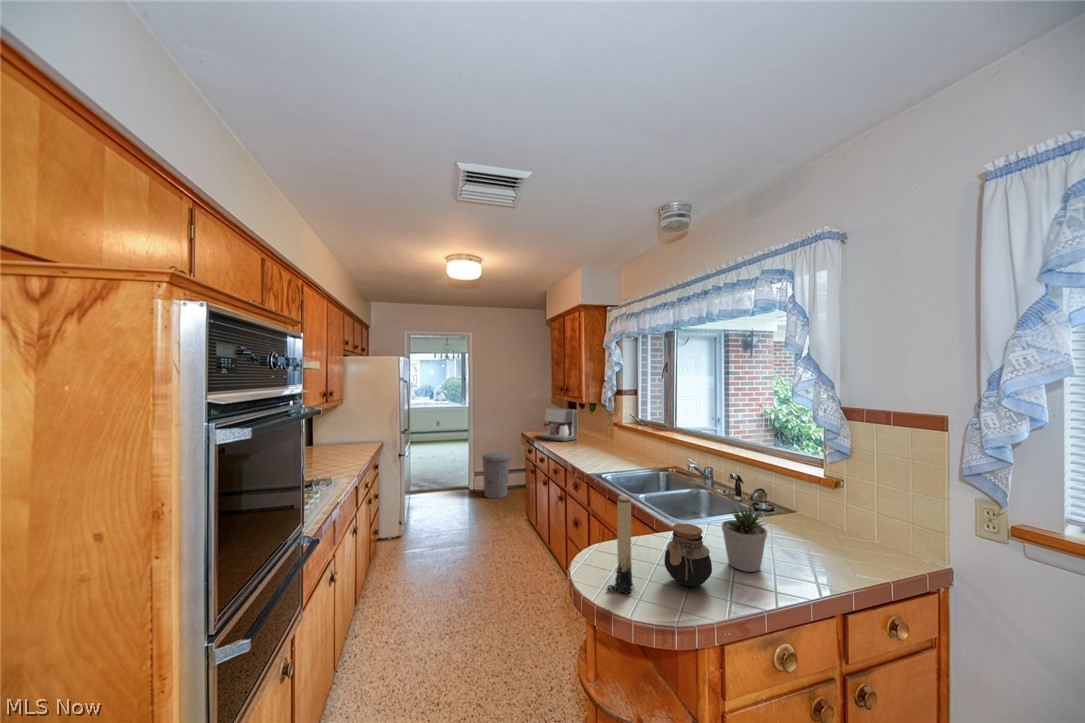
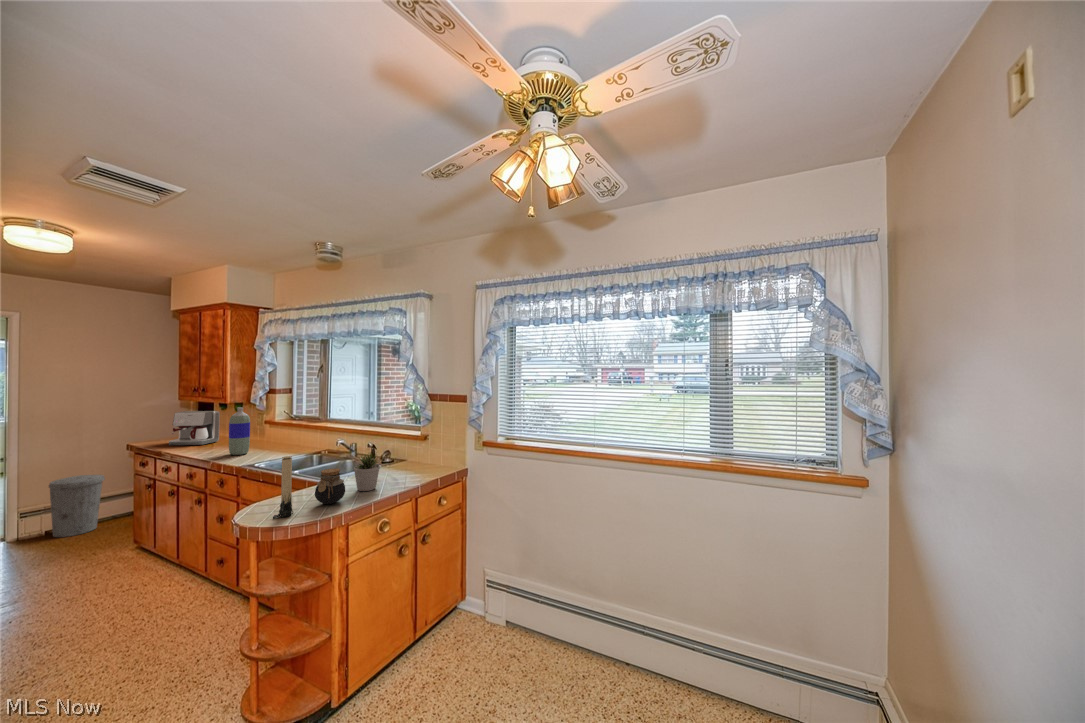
bottle: none [581,408,599,459] -> present [229,407,250,455]

